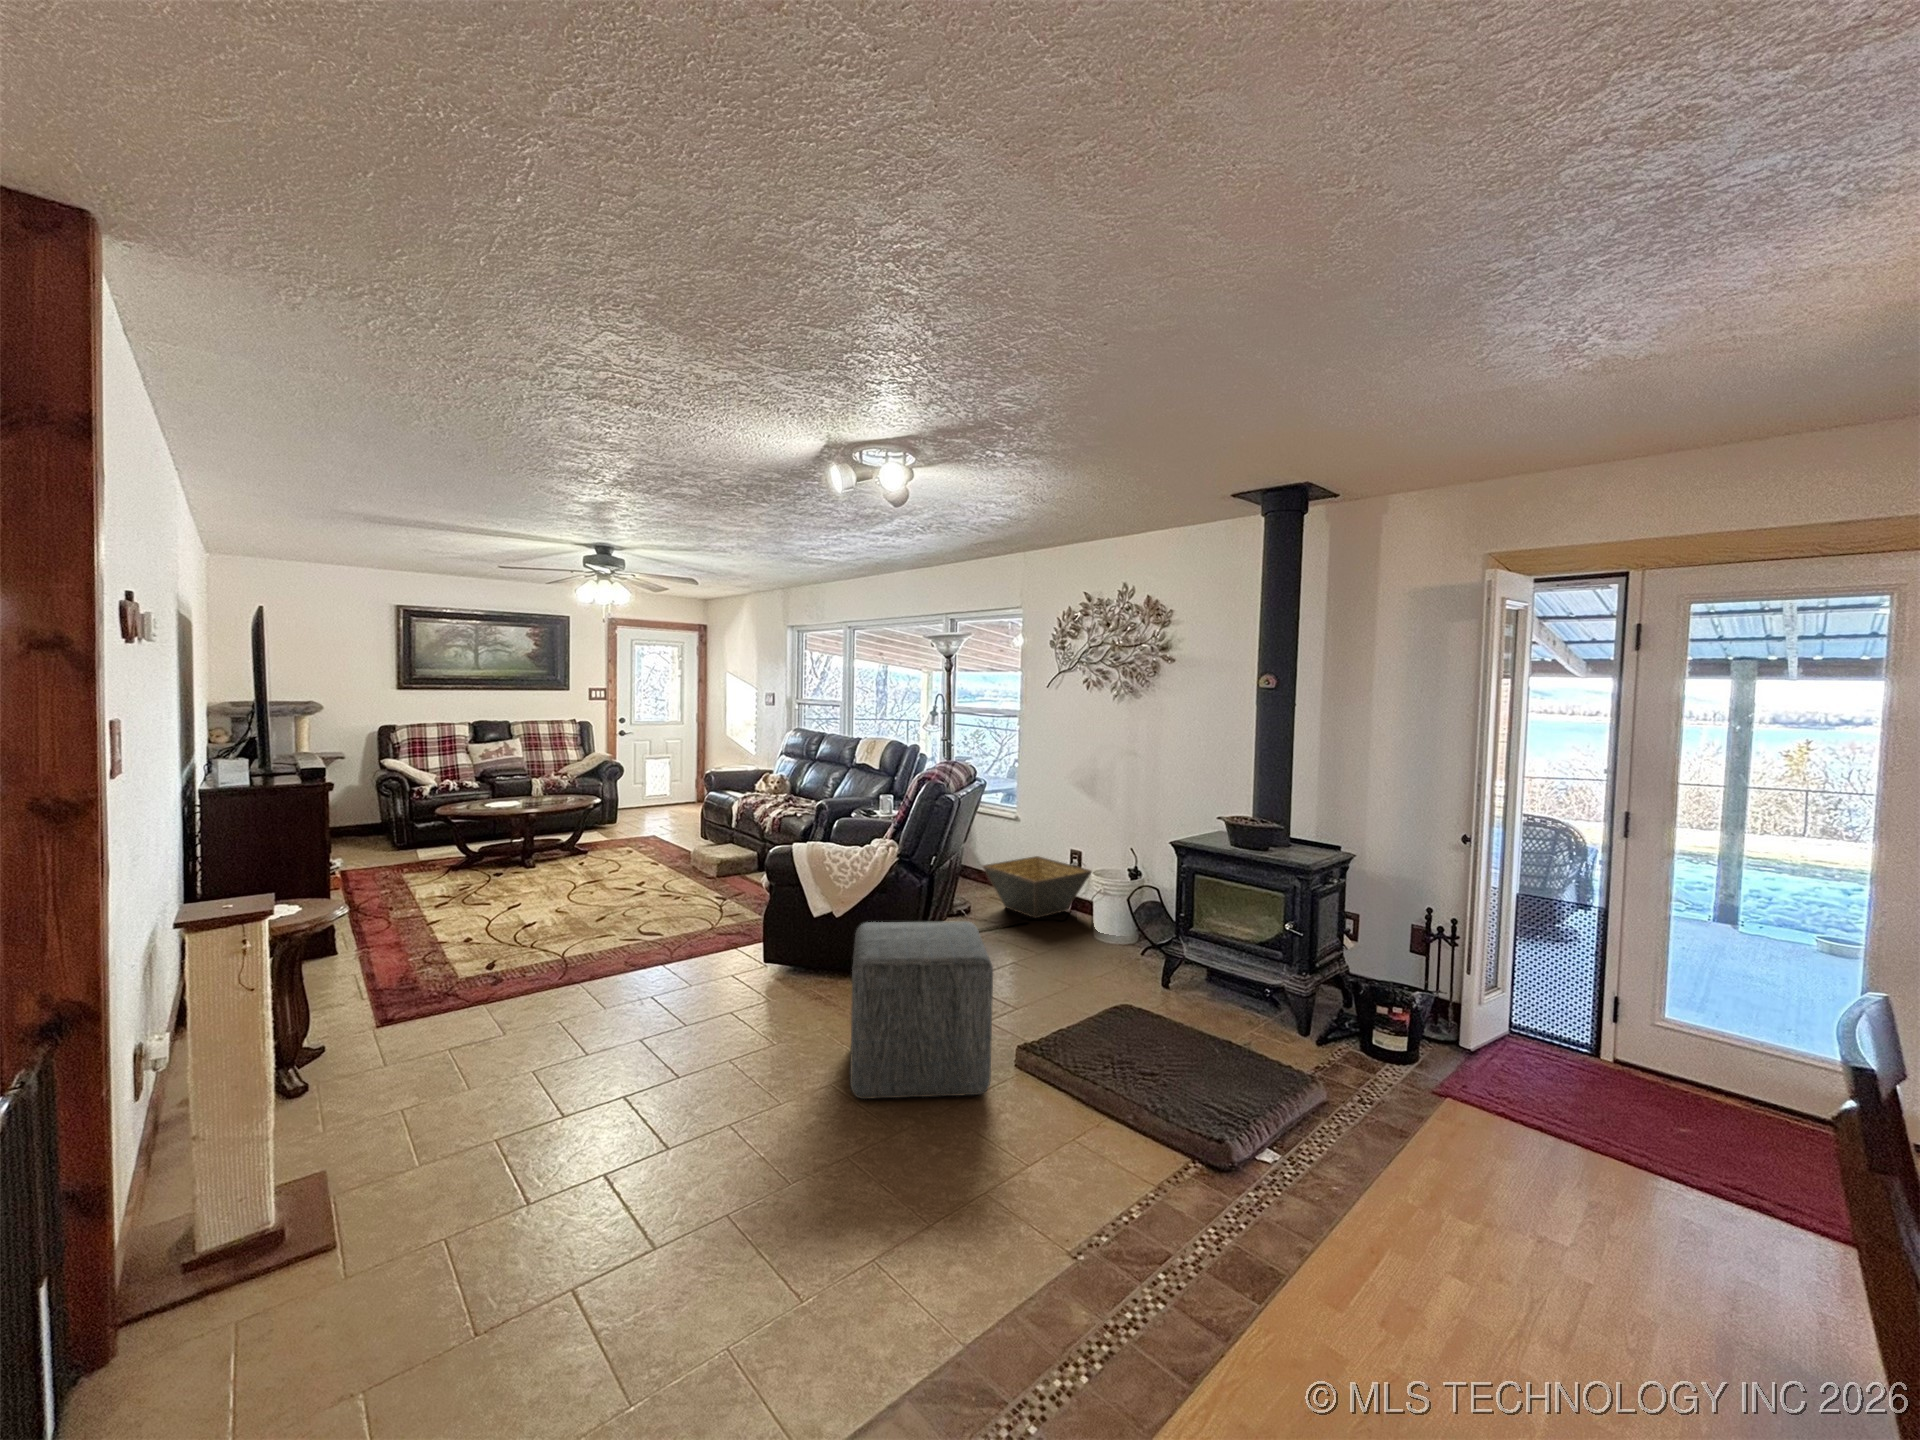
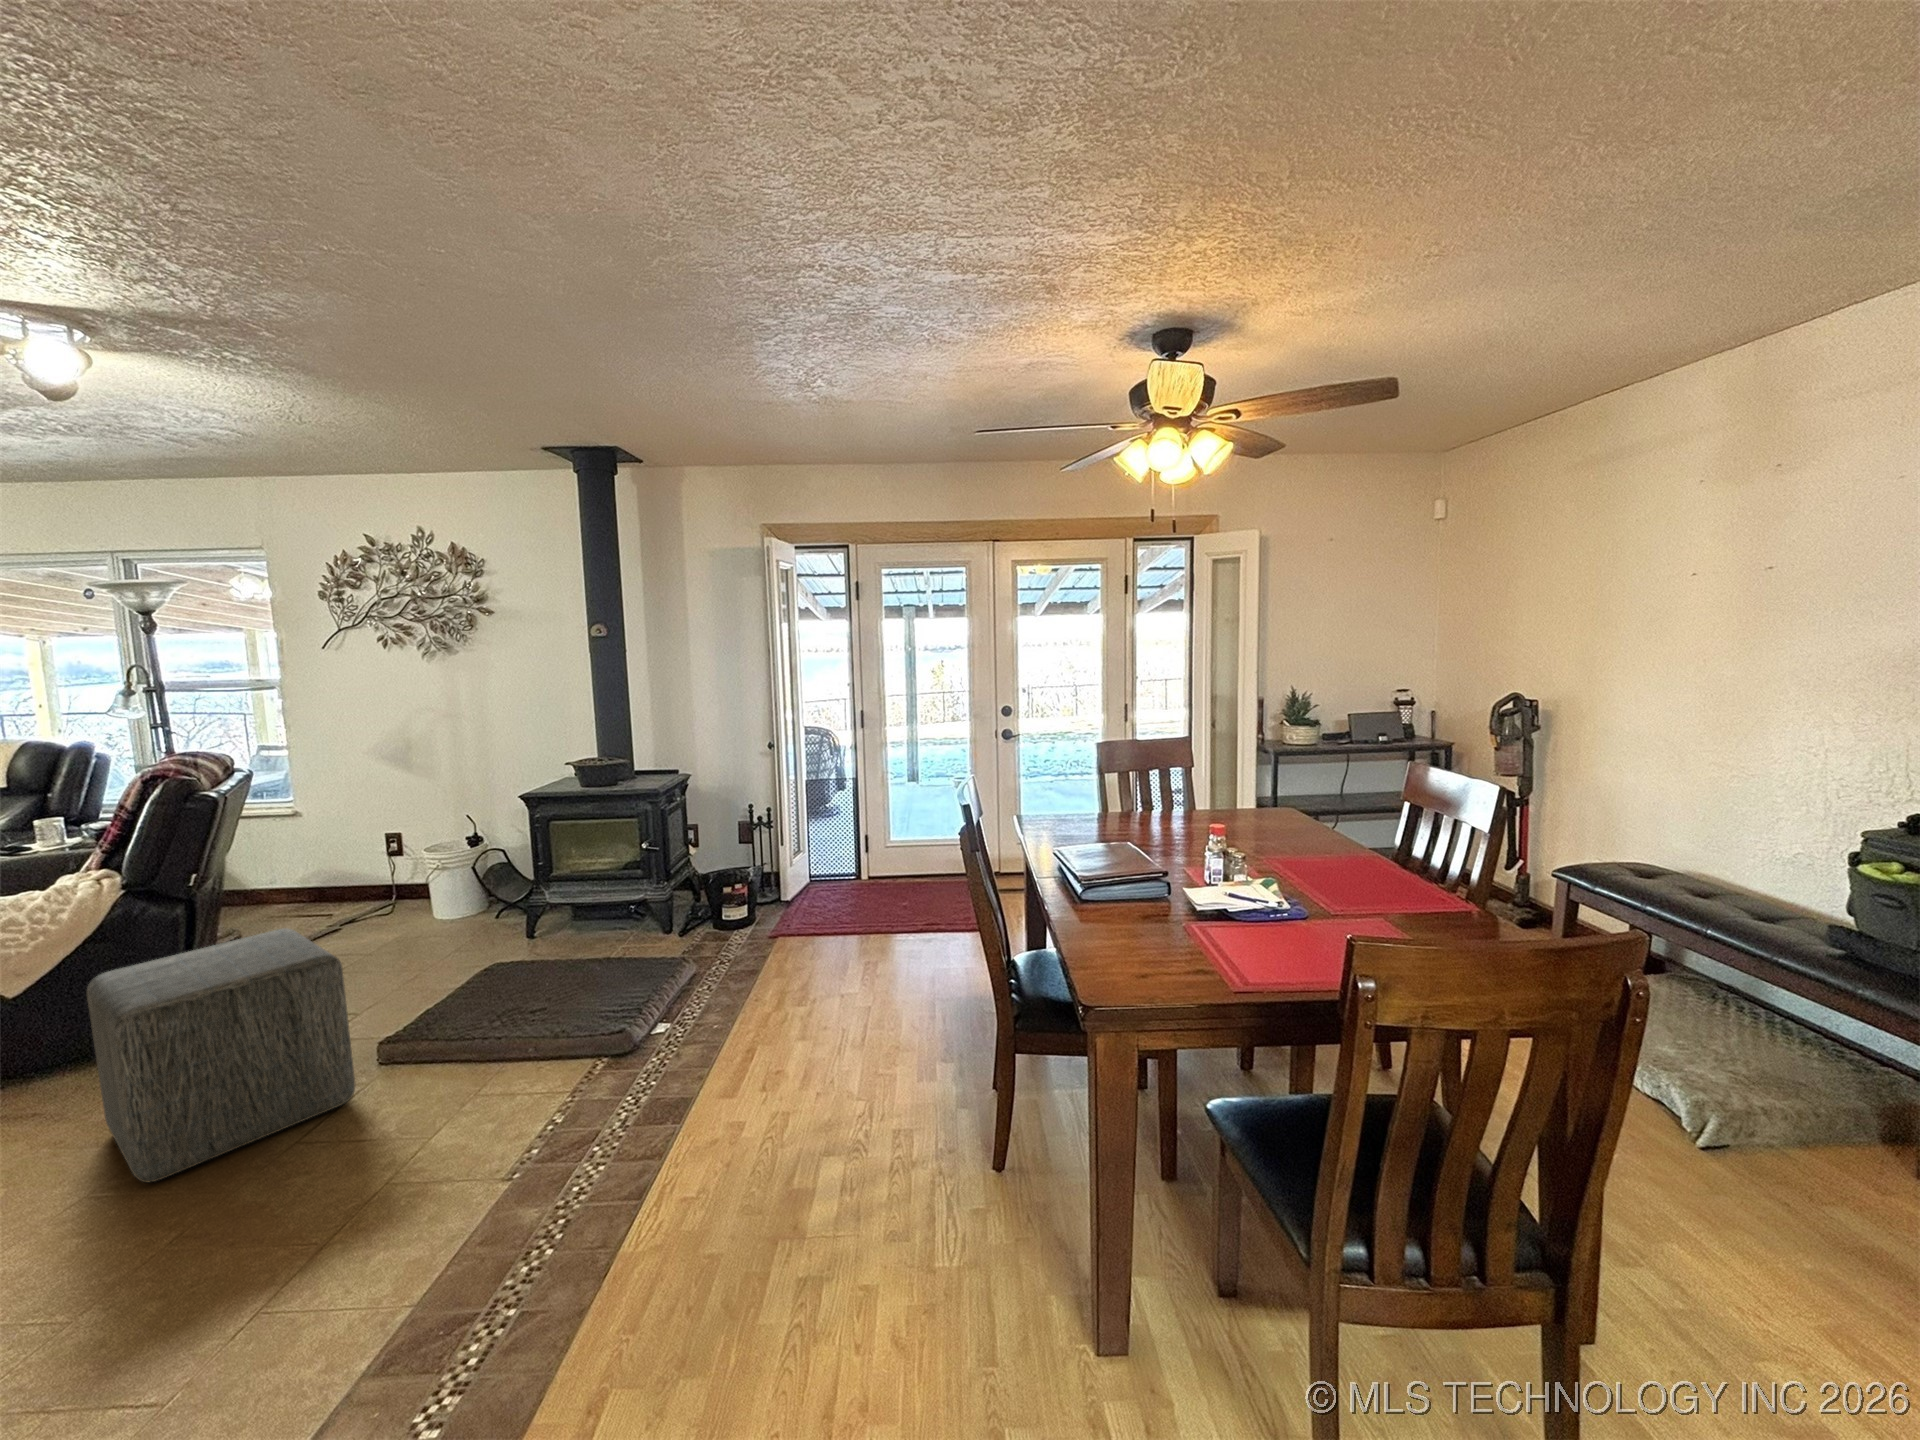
basket: present [983,856,1092,918] -> none [253,849,418,919]

